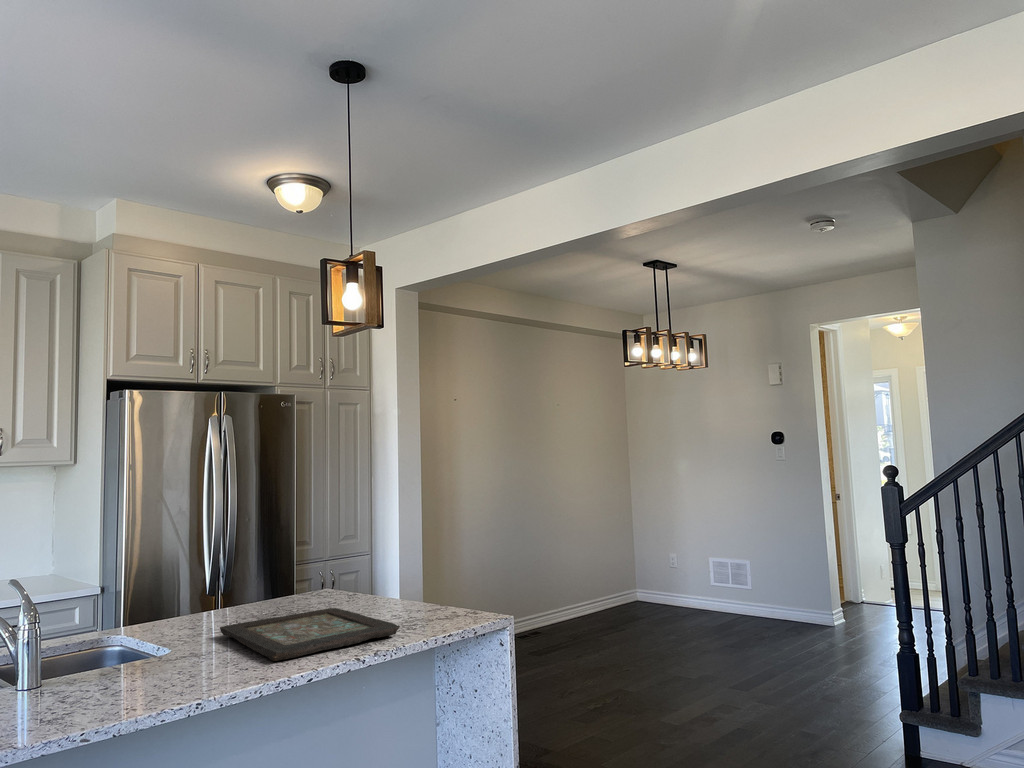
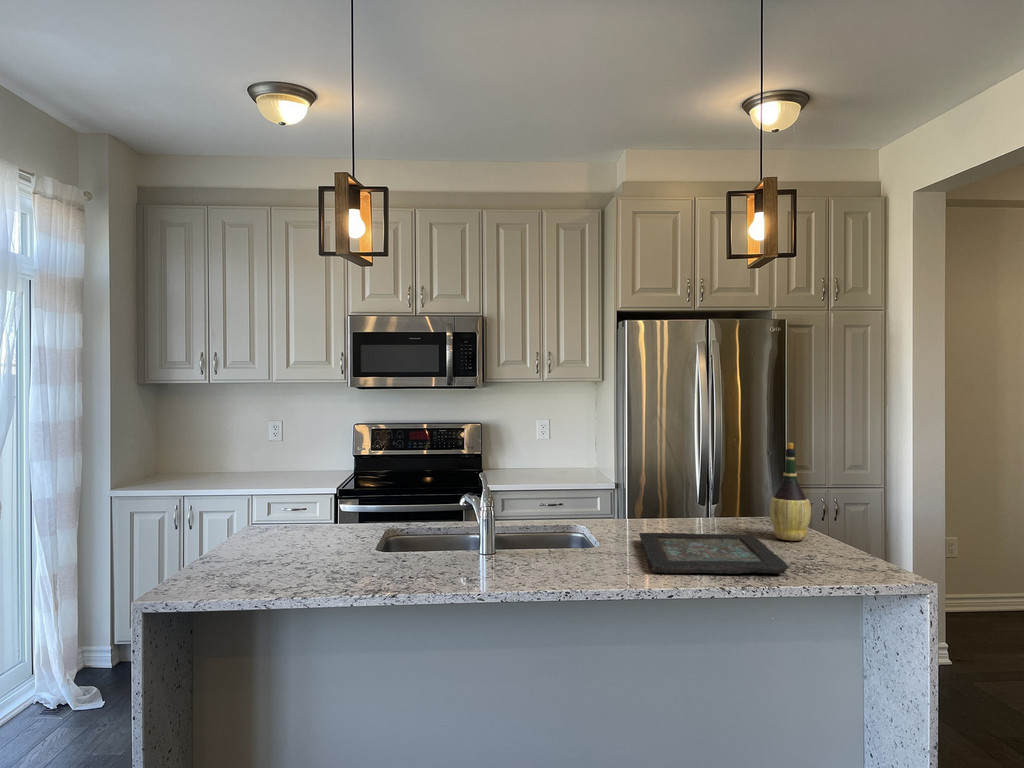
wine bottle: none [343,511,382,608] -> present [769,443,811,541]

